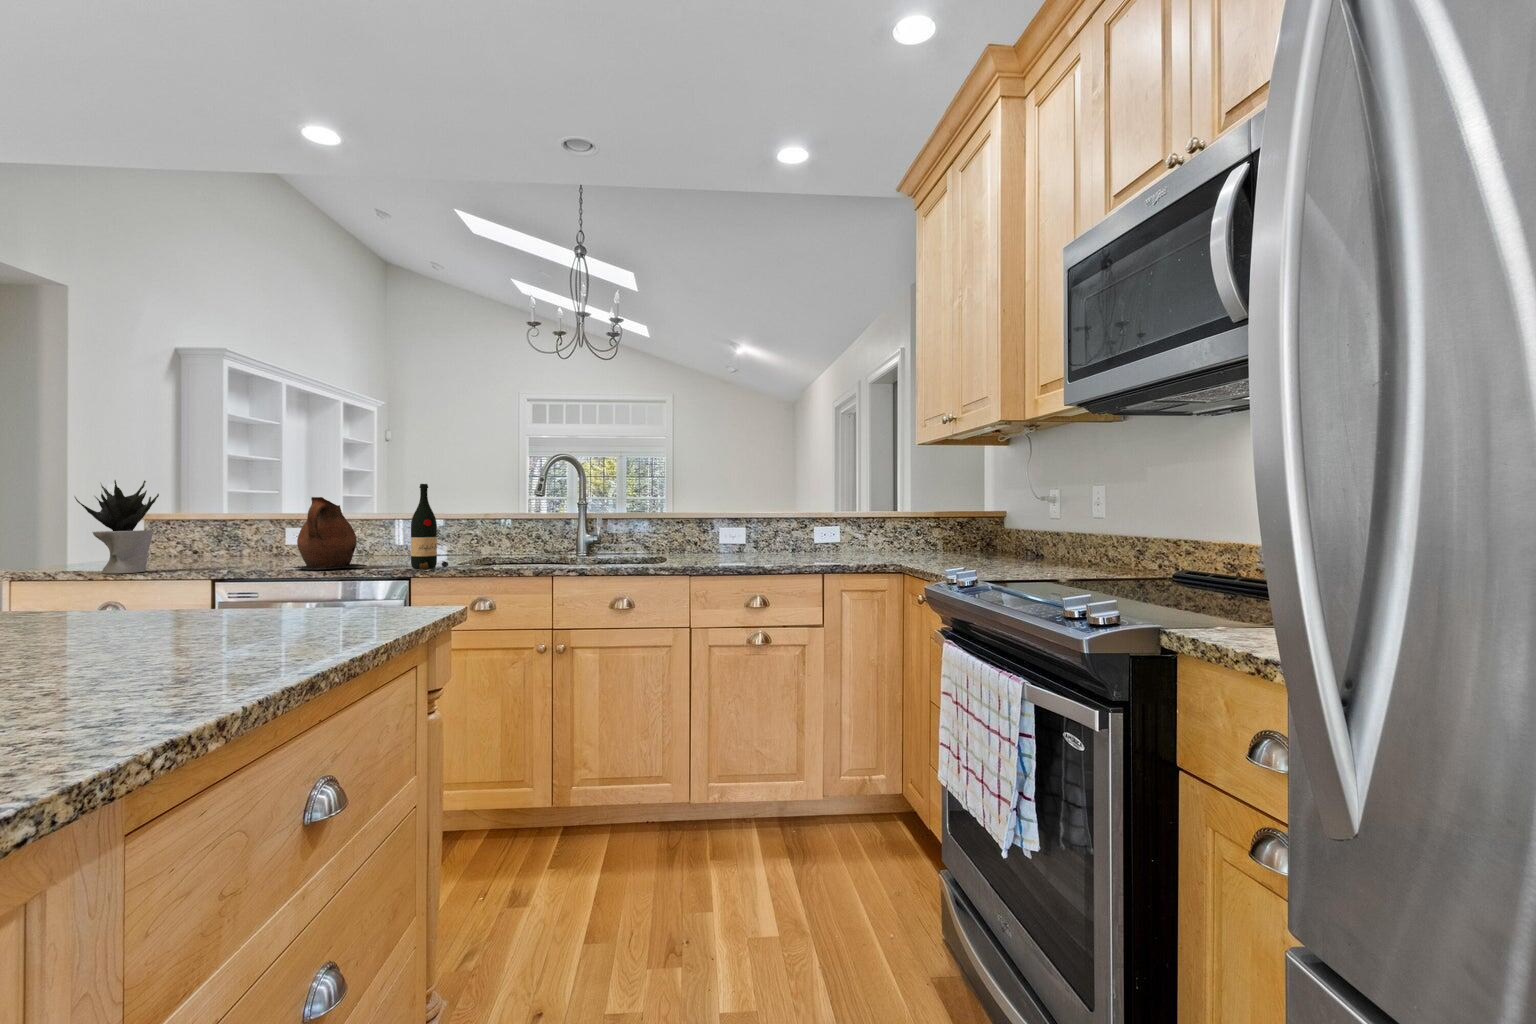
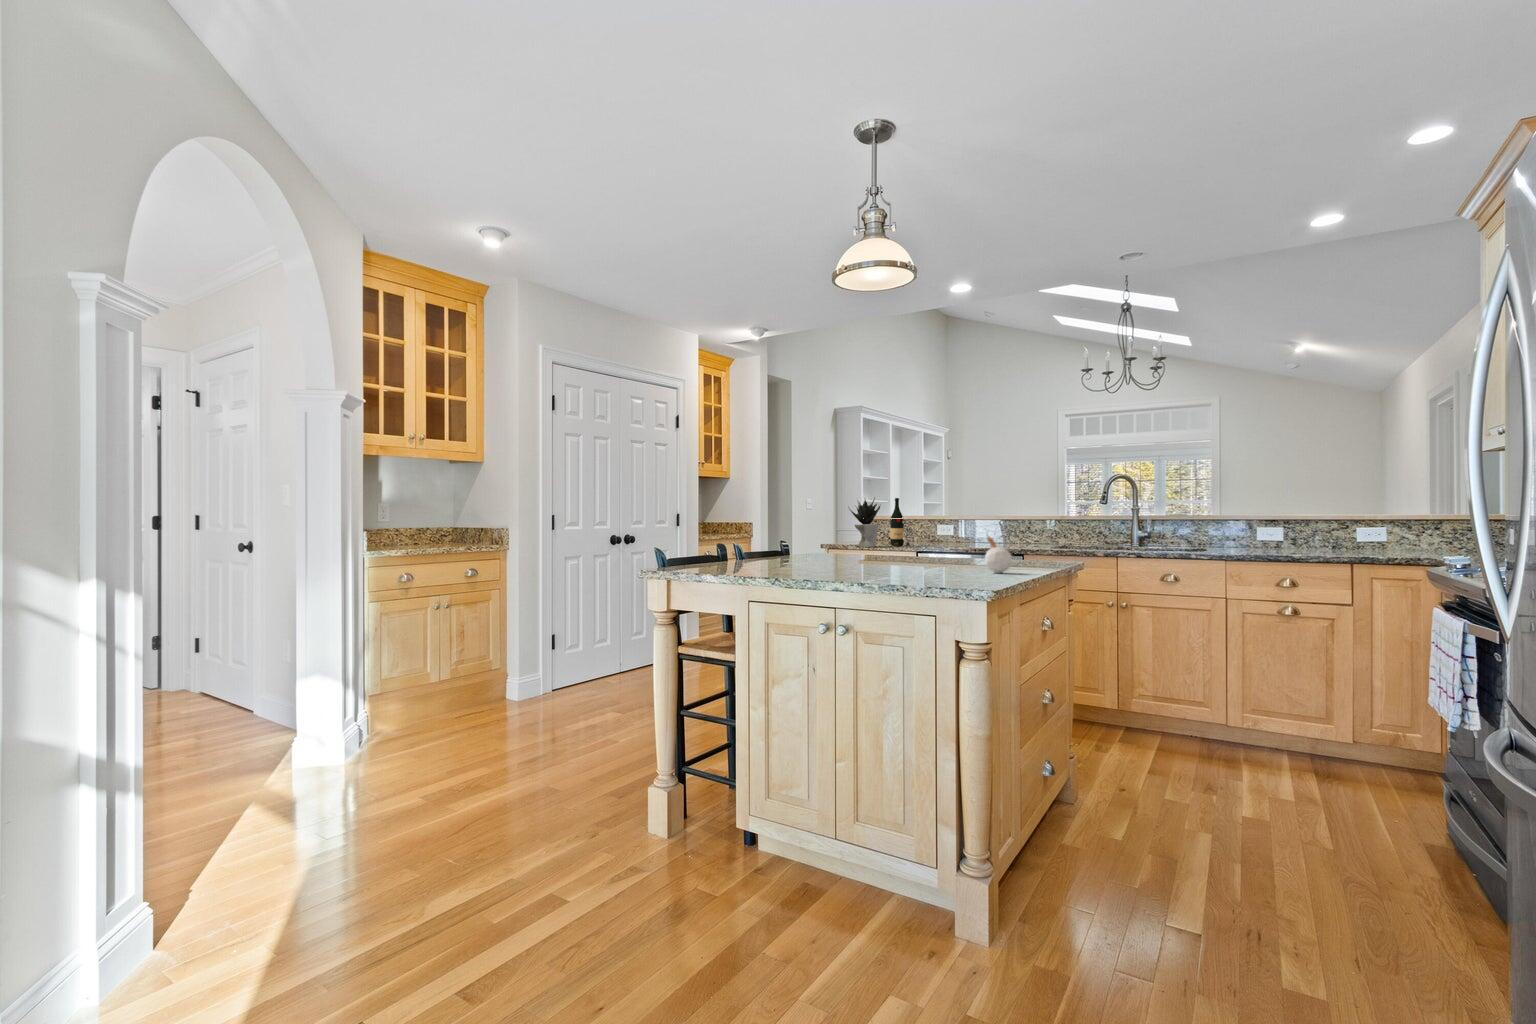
wine bottle: present [411,484,449,569] -> present [890,498,910,546]
ceramic pitcher: present [294,497,367,570] -> none [944,505,987,549]
candle: none [123,559,221,690] -> present [985,536,1012,573]

